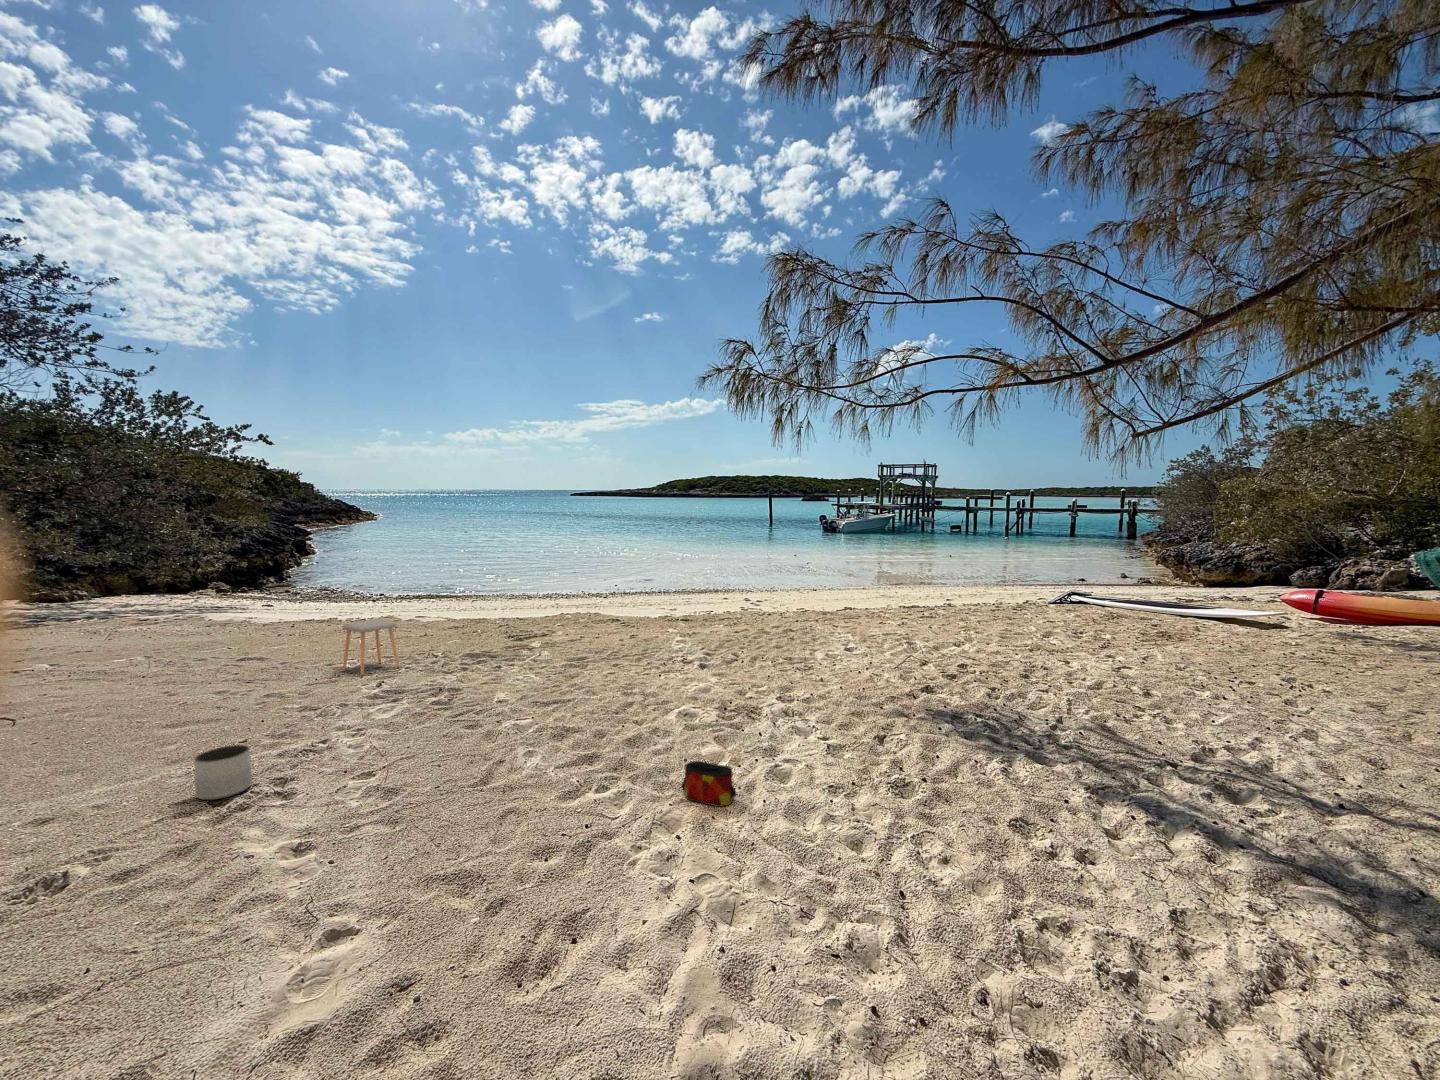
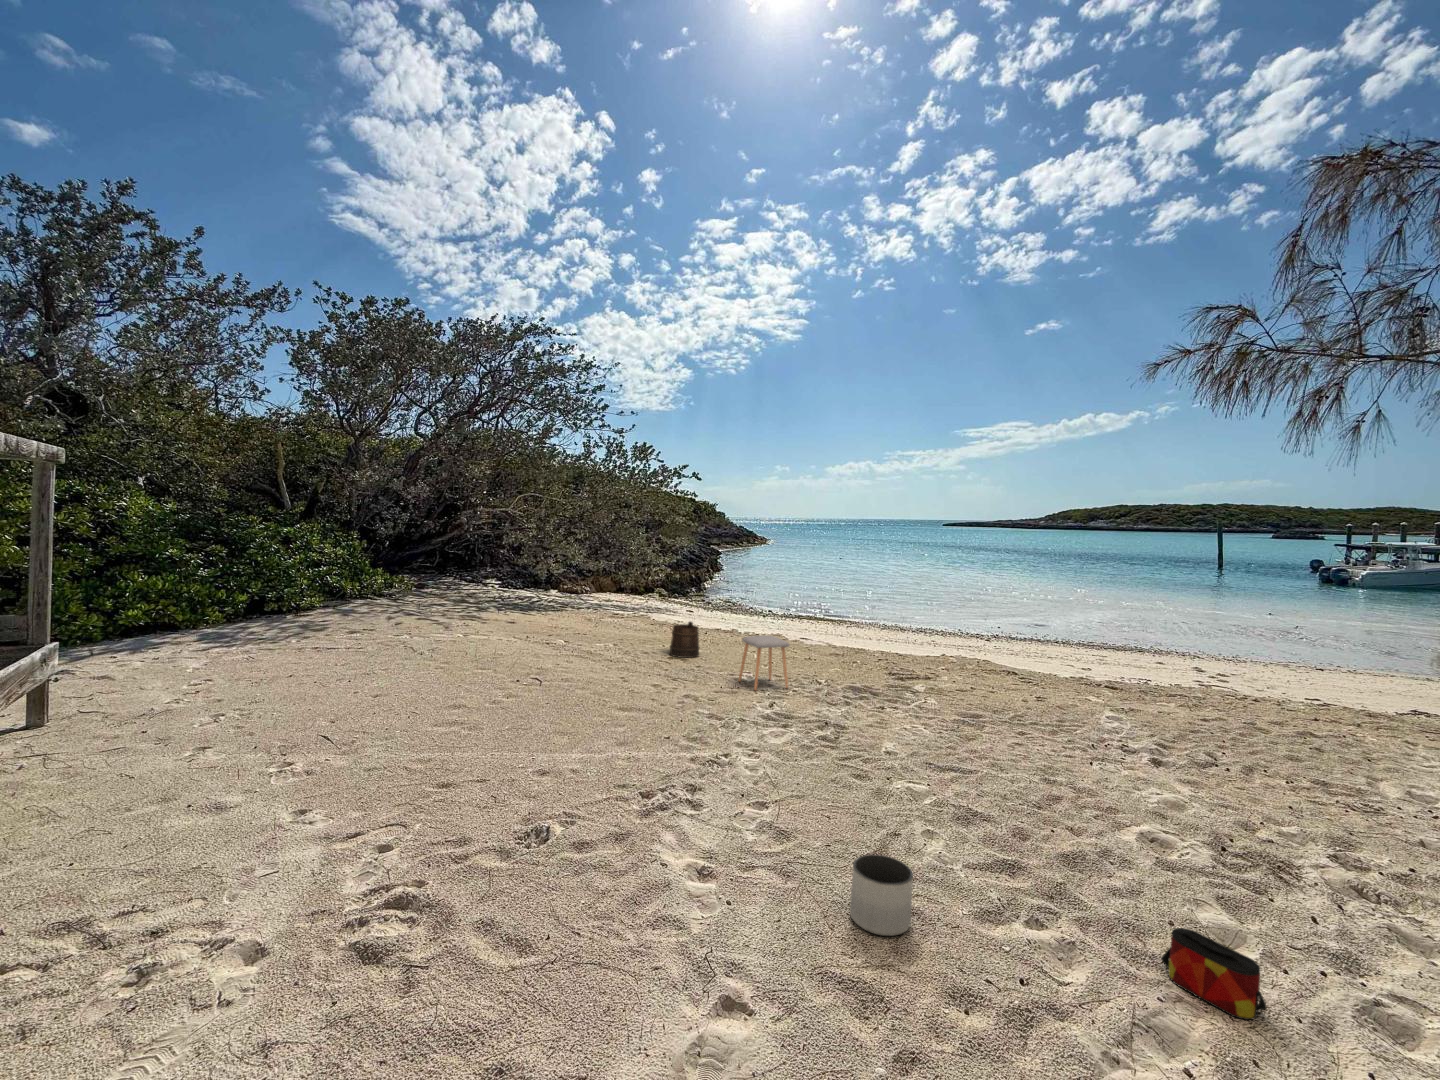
bucket: none [255,619,295,660] -> present [670,622,699,658]
planter: present [194,745,252,800] -> present [850,854,913,936]

